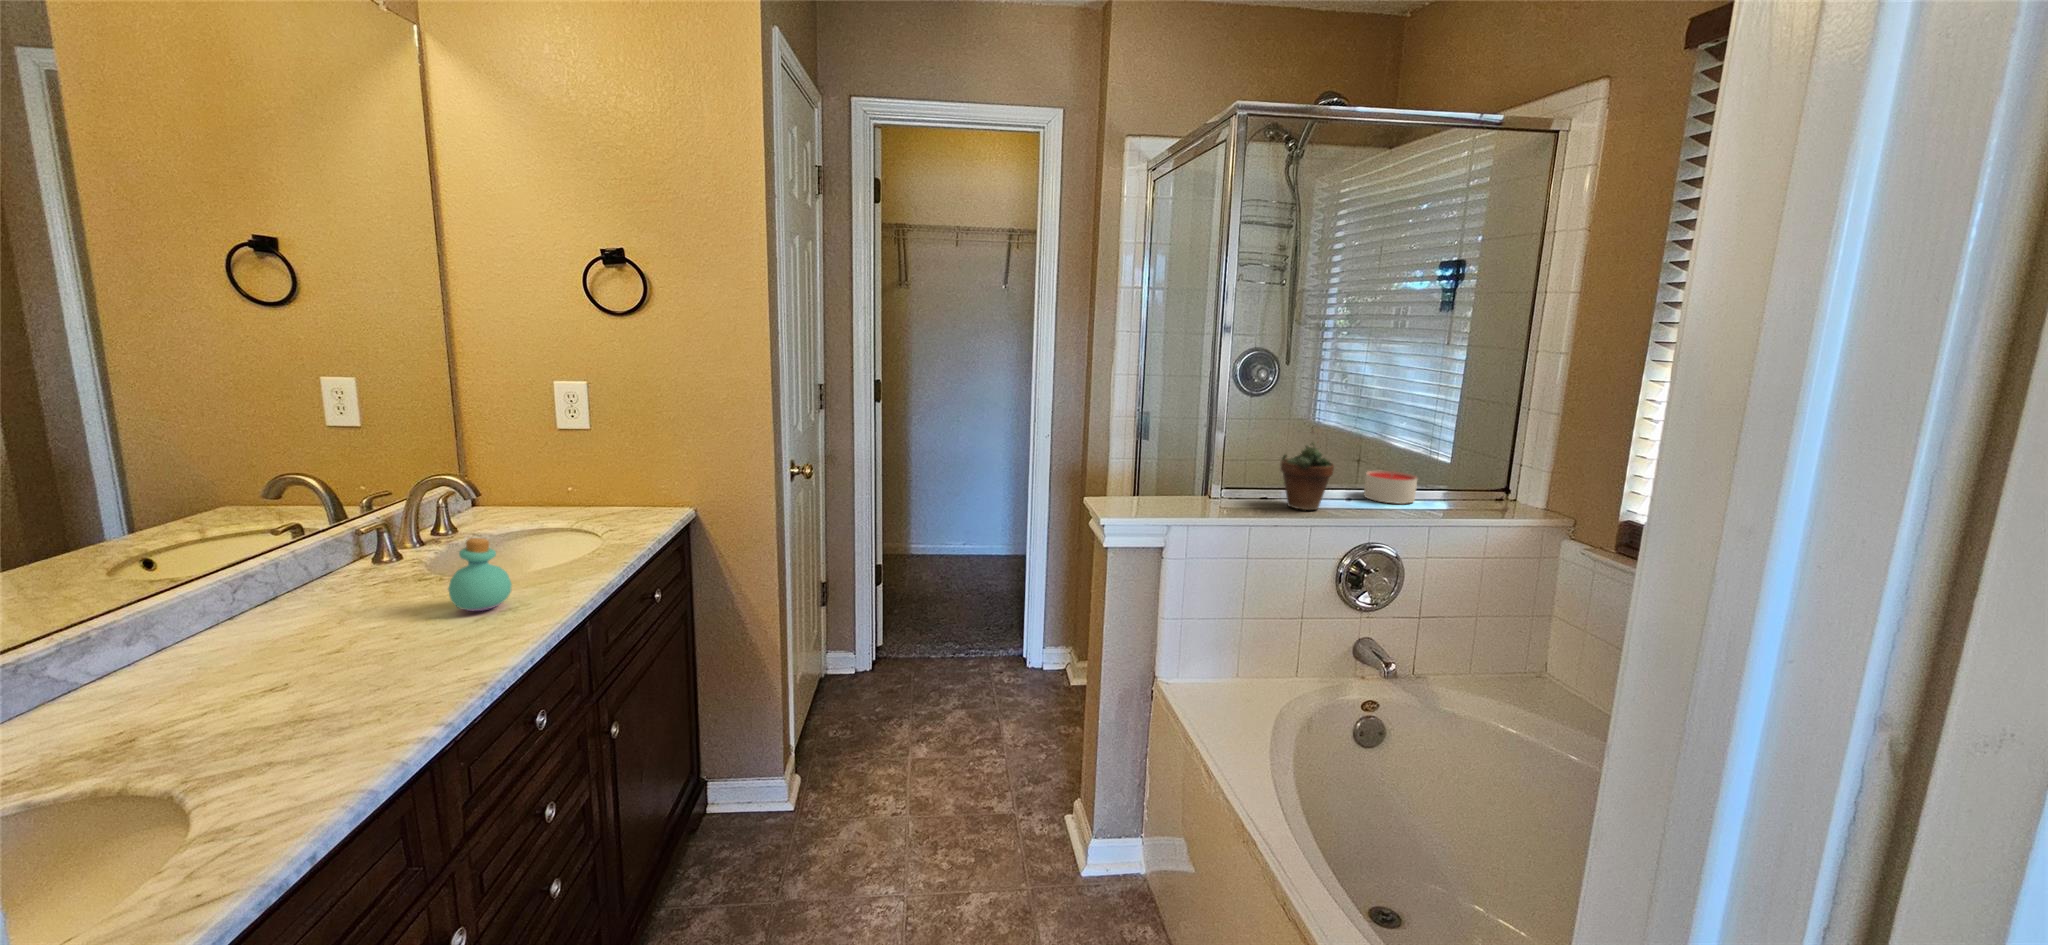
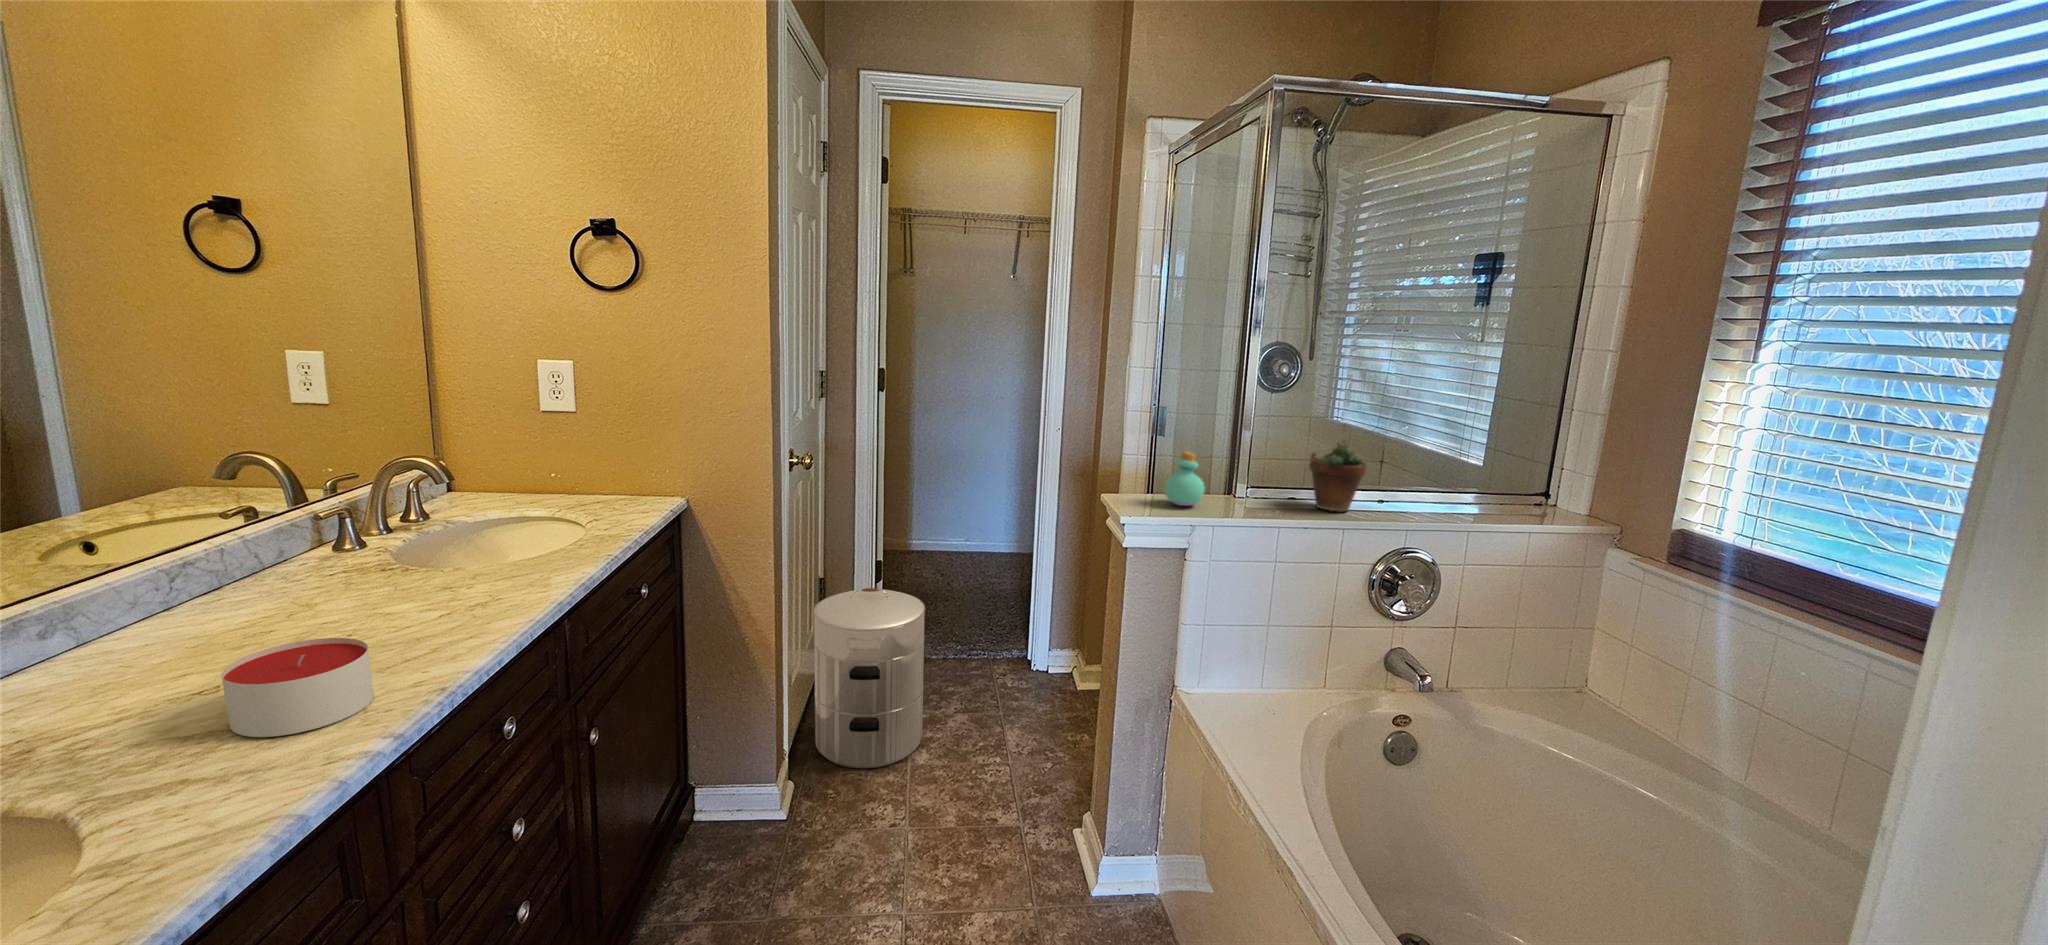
candle: present [1364,470,1417,504] -> present [221,638,374,737]
perfume bottle: present [448,538,512,611] -> present [1165,452,1205,506]
waste bin: none [816,591,923,763] -> present [814,588,925,768]

